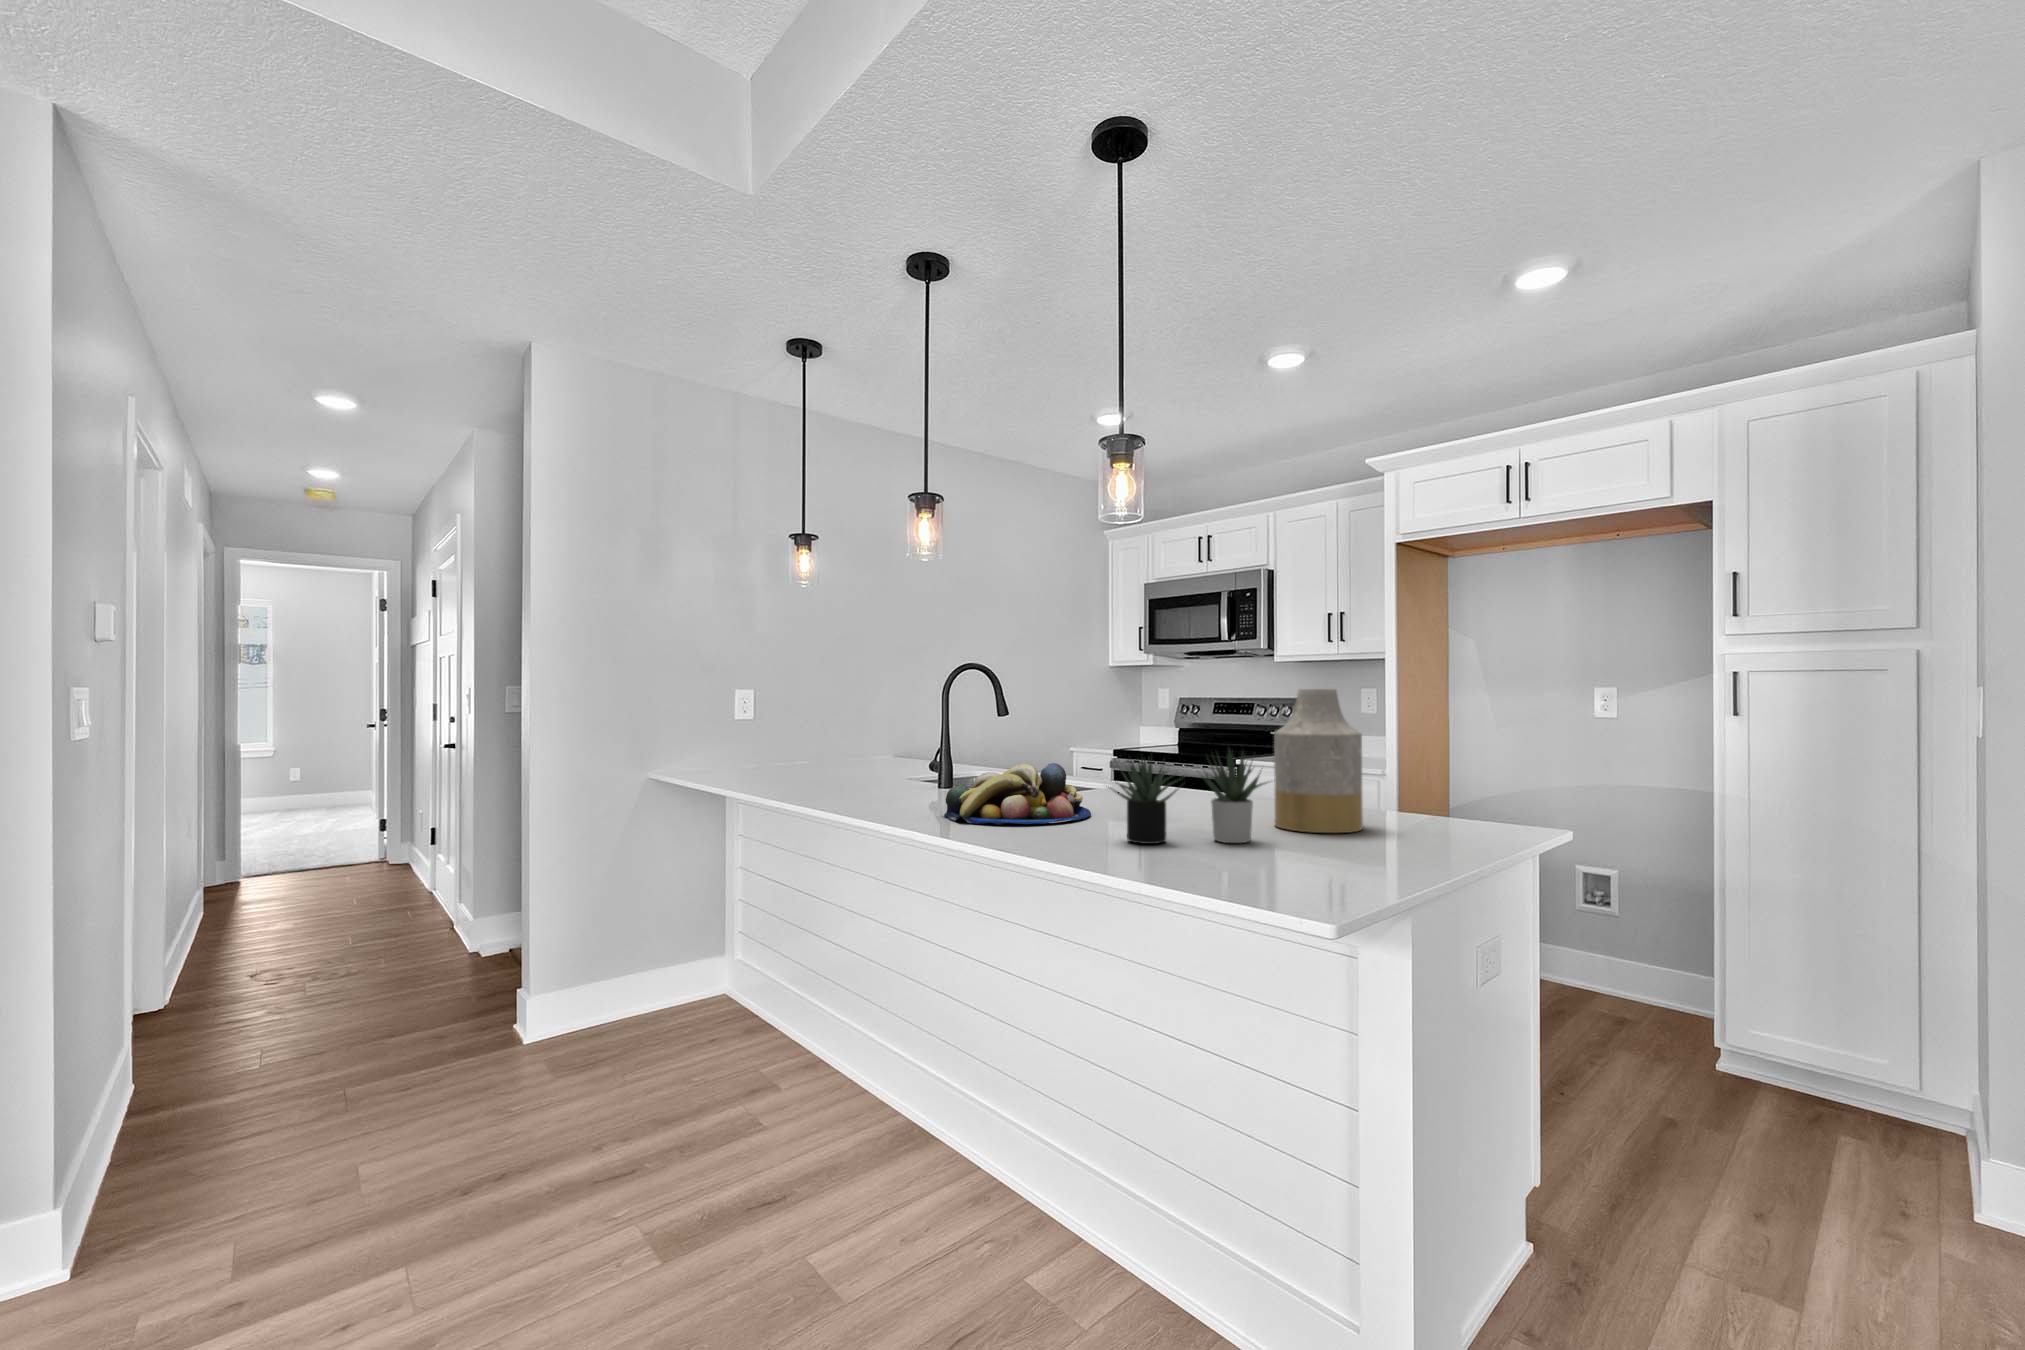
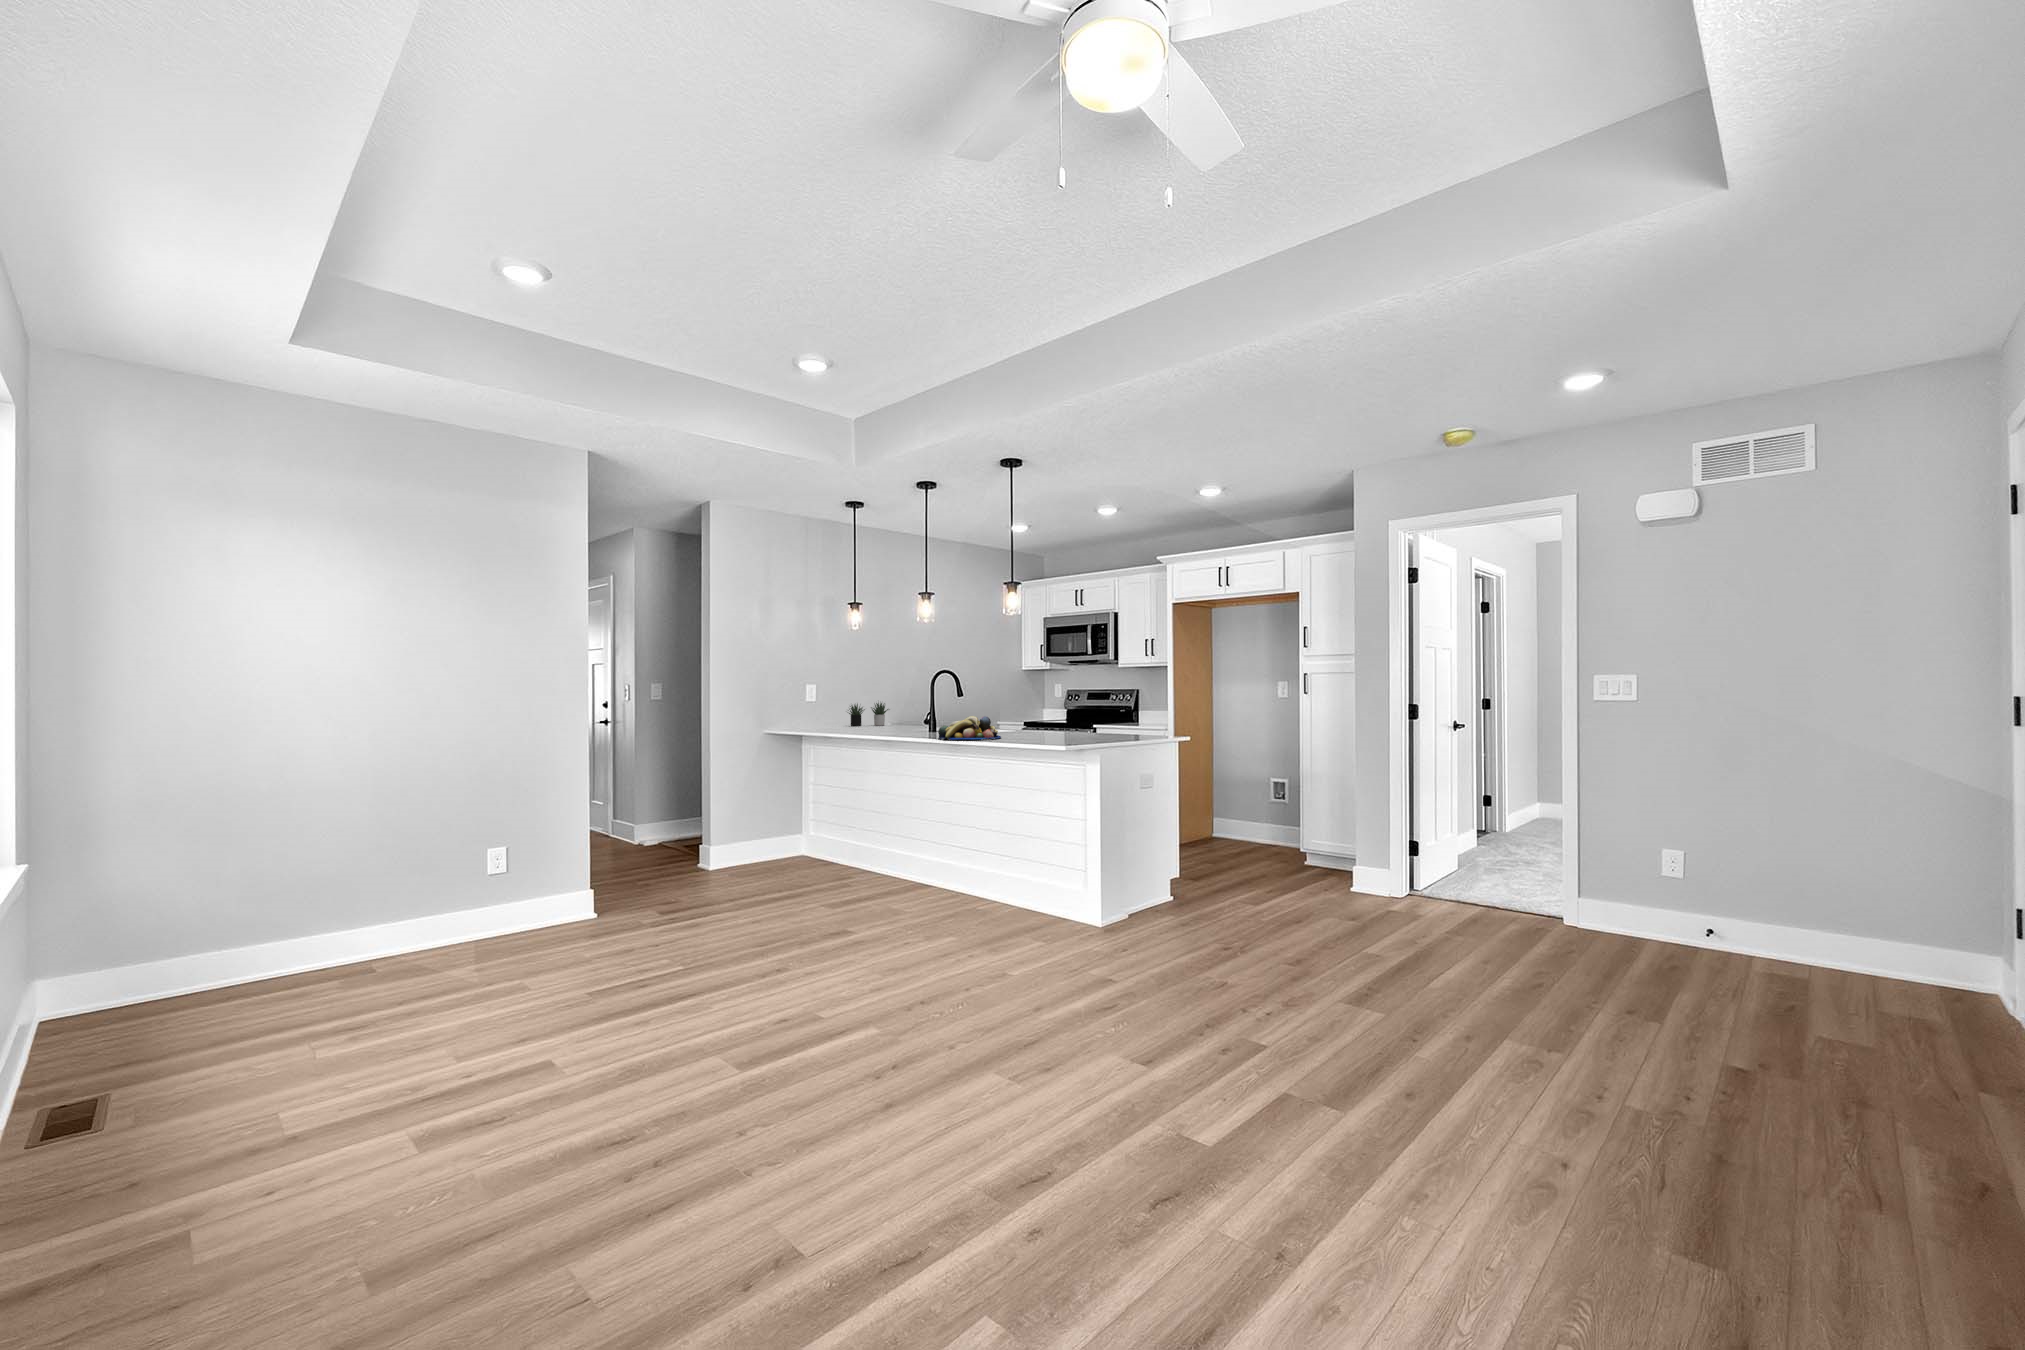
vase: present [1274,689,1363,833] -> none [1075,683,1109,740]
succulent plant: present [1113,749,1270,844] -> present [849,703,888,726]

